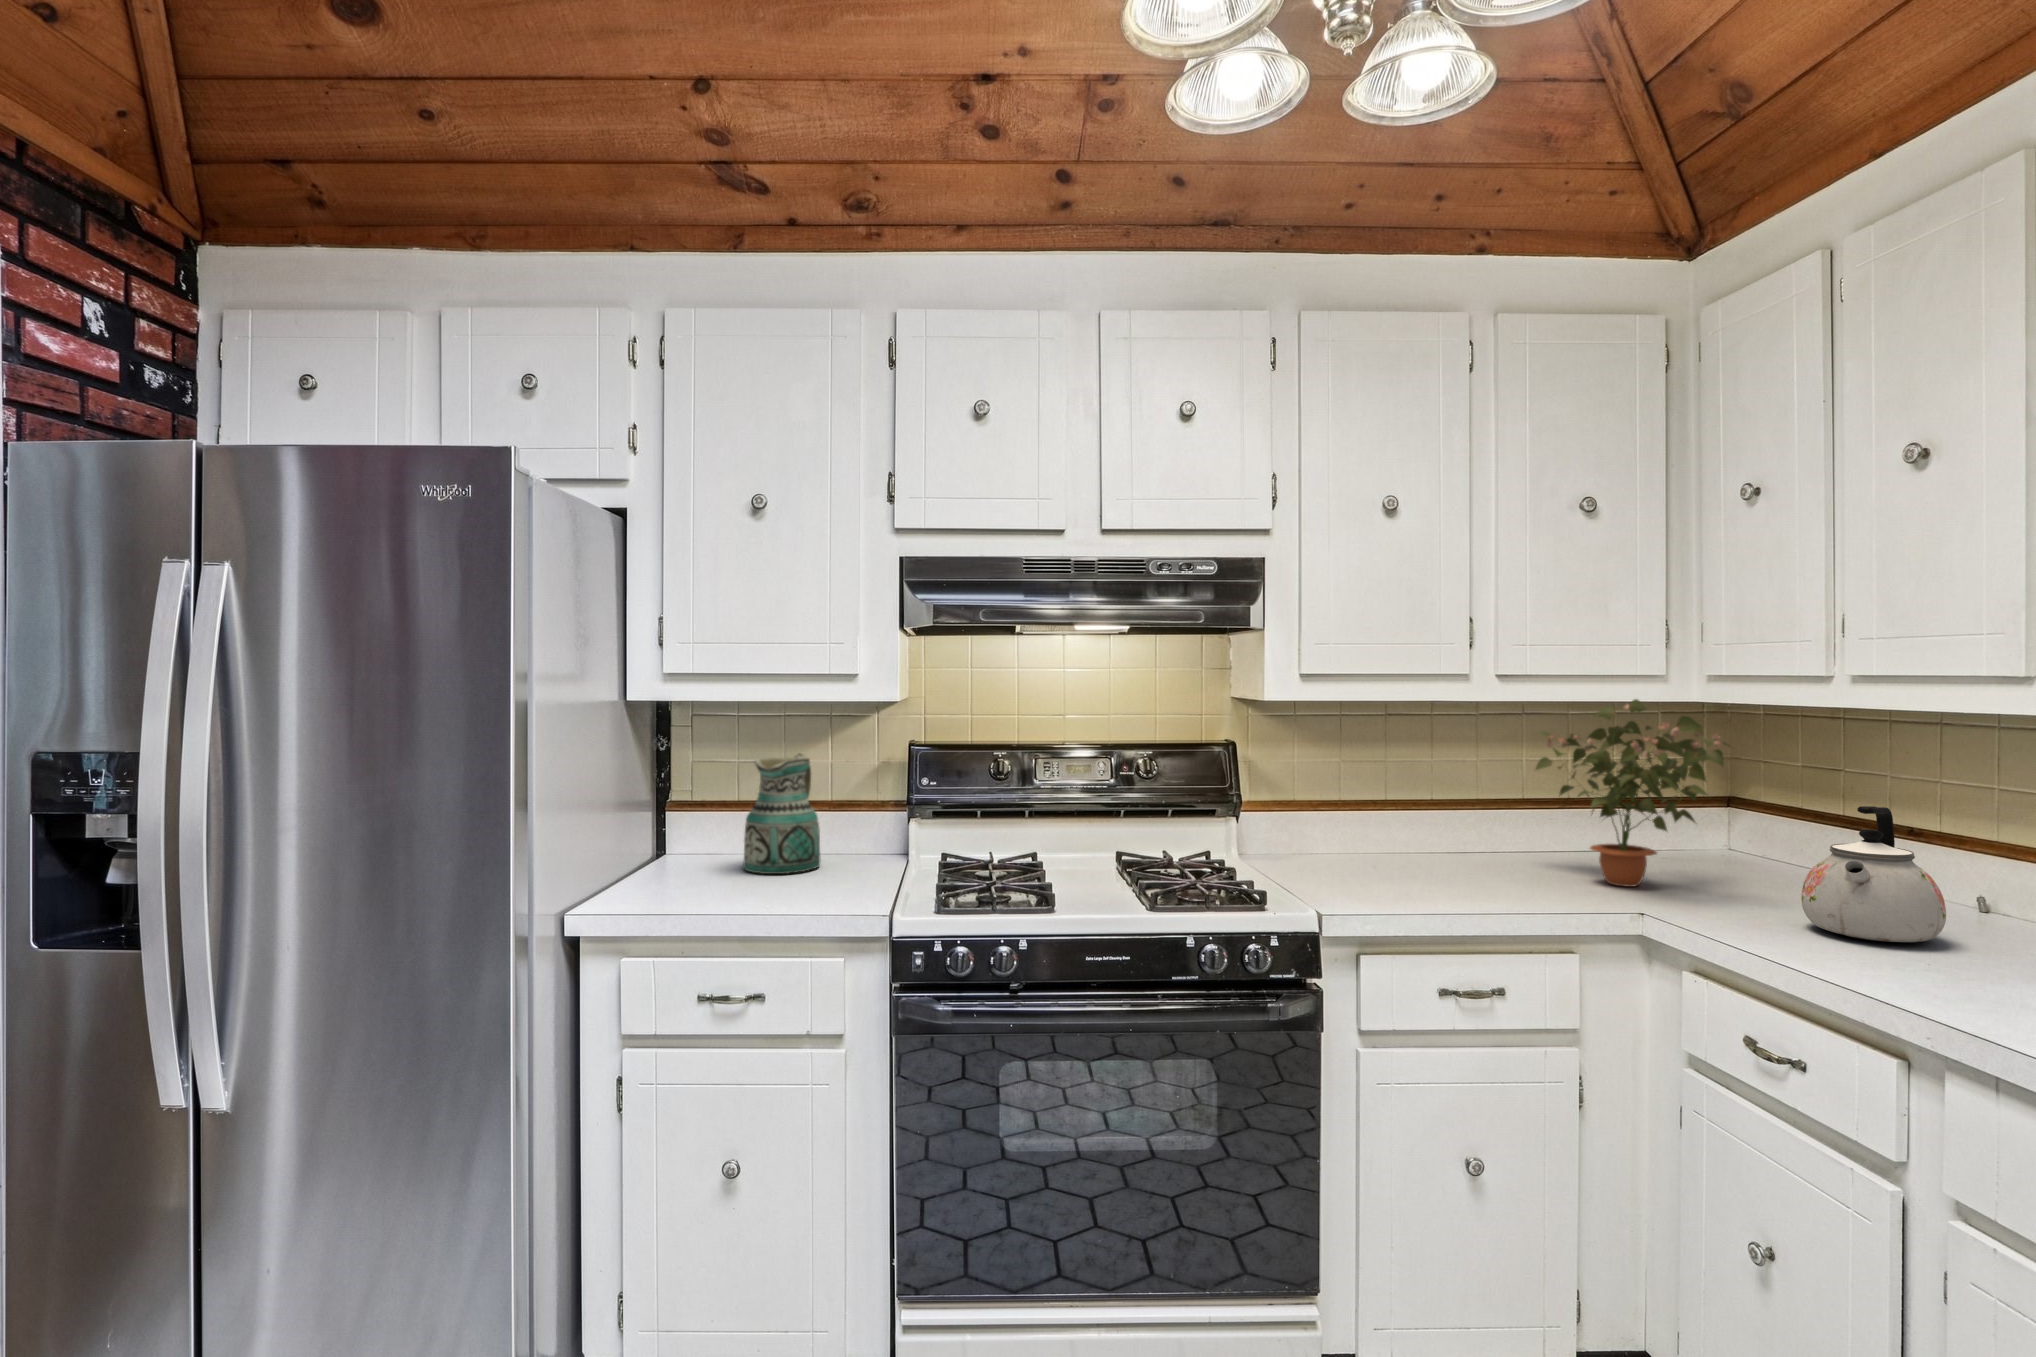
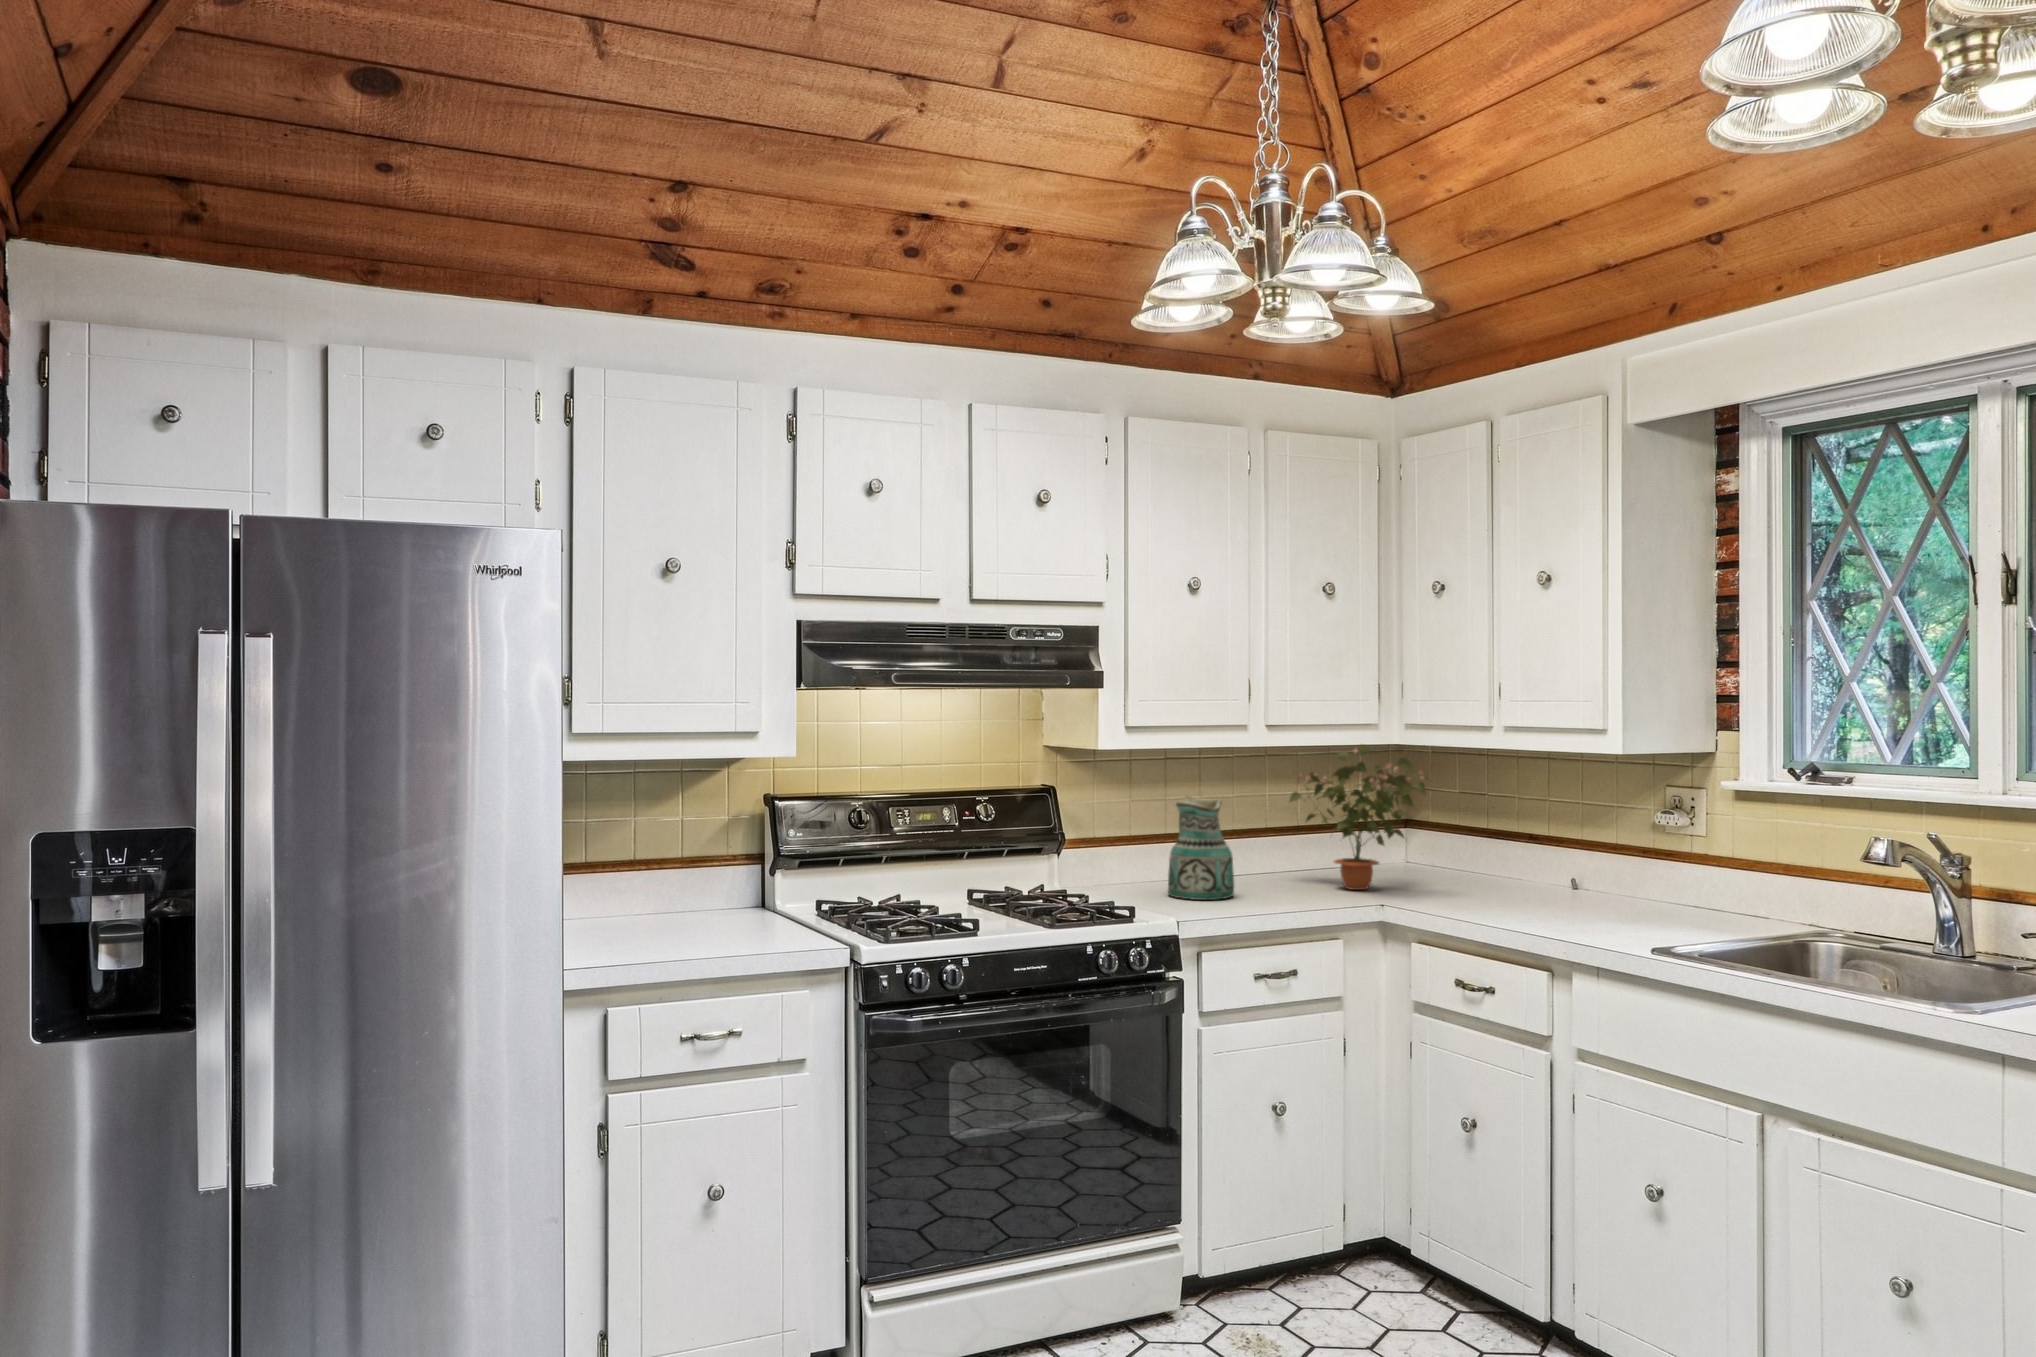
ceramic pitcher: present [743,753,821,874] -> present [1168,796,1234,900]
kettle: present [1801,806,1946,942] -> none [1479,819,1559,909]

